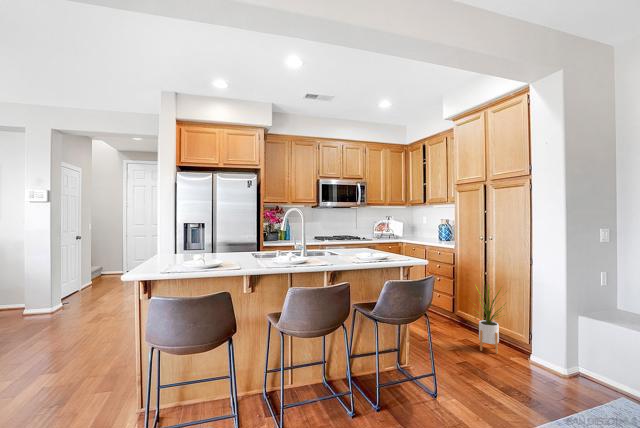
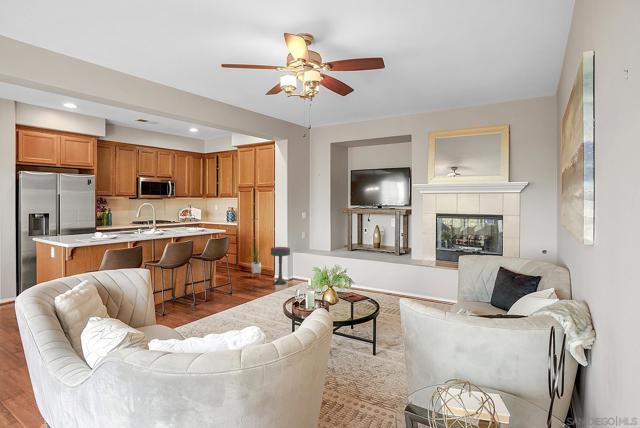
bar stool: none [524,301,579,395] -> present [271,247,290,285]

